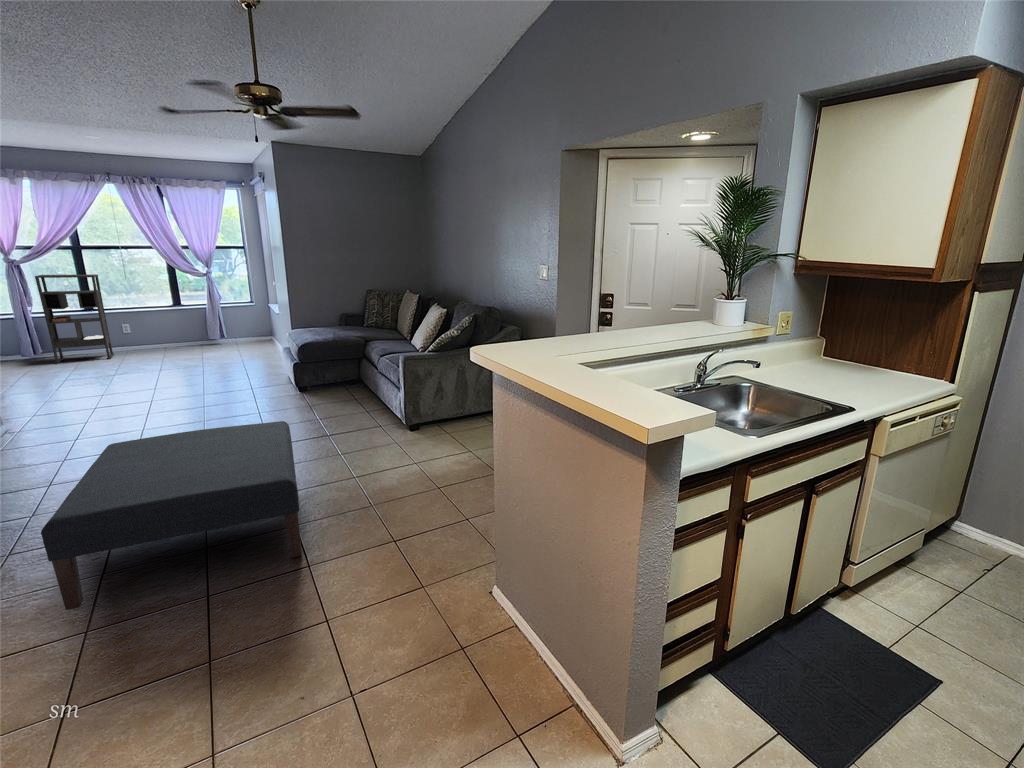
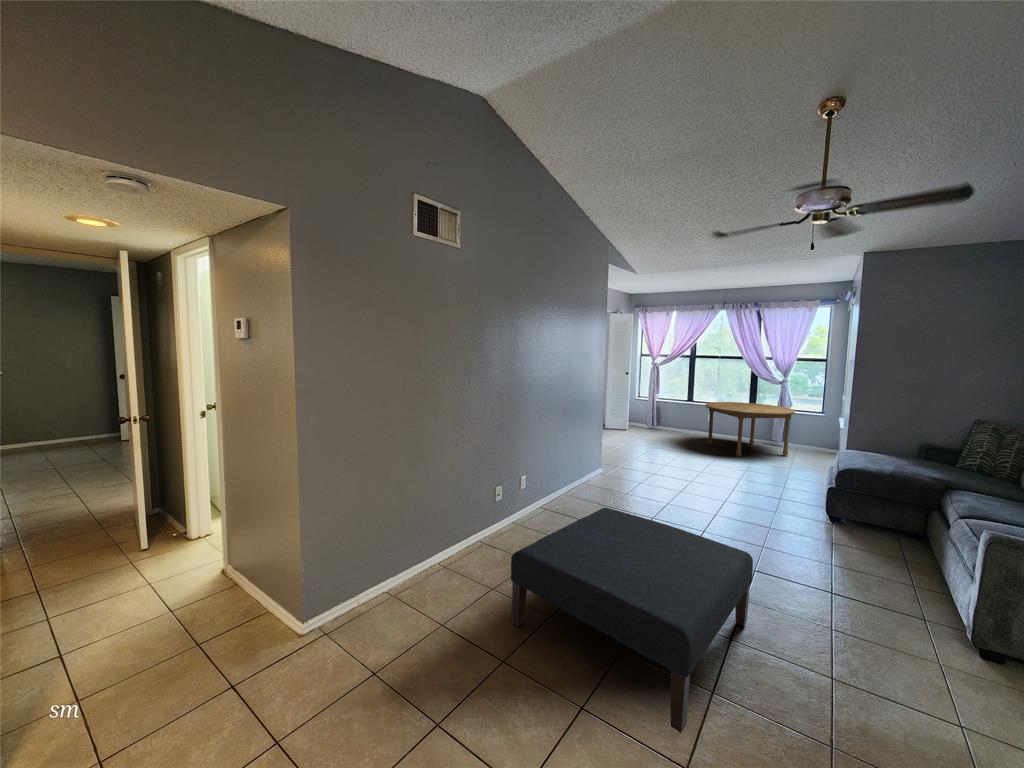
bookshelf: present [35,274,114,364] -> none [659,374,700,439]
dining table: none [122,301,233,364] -> present [705,402,795,457]

